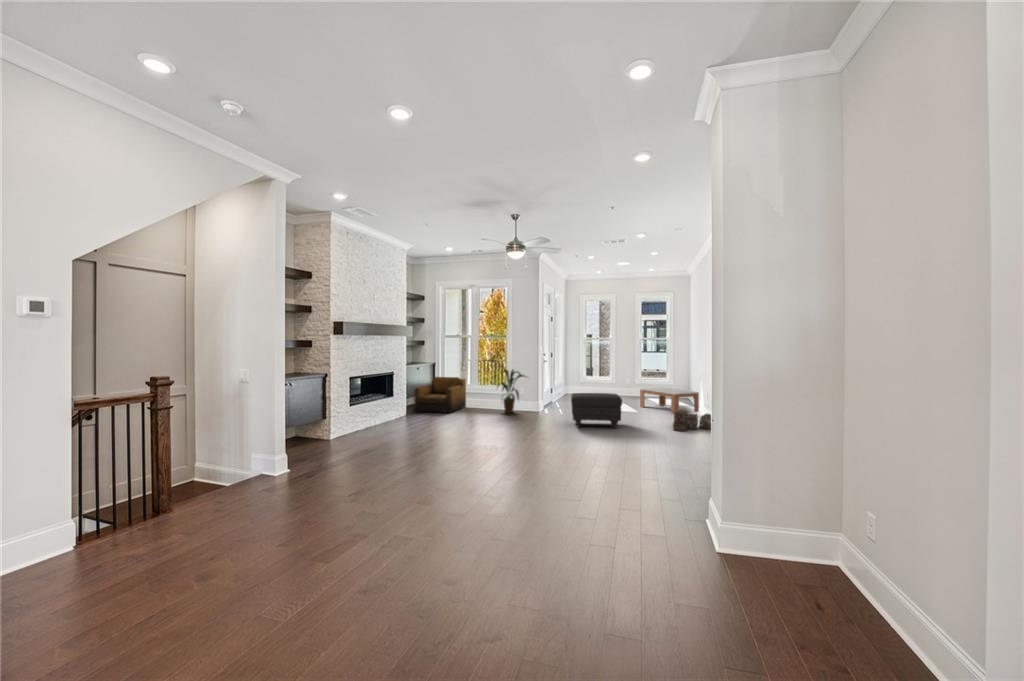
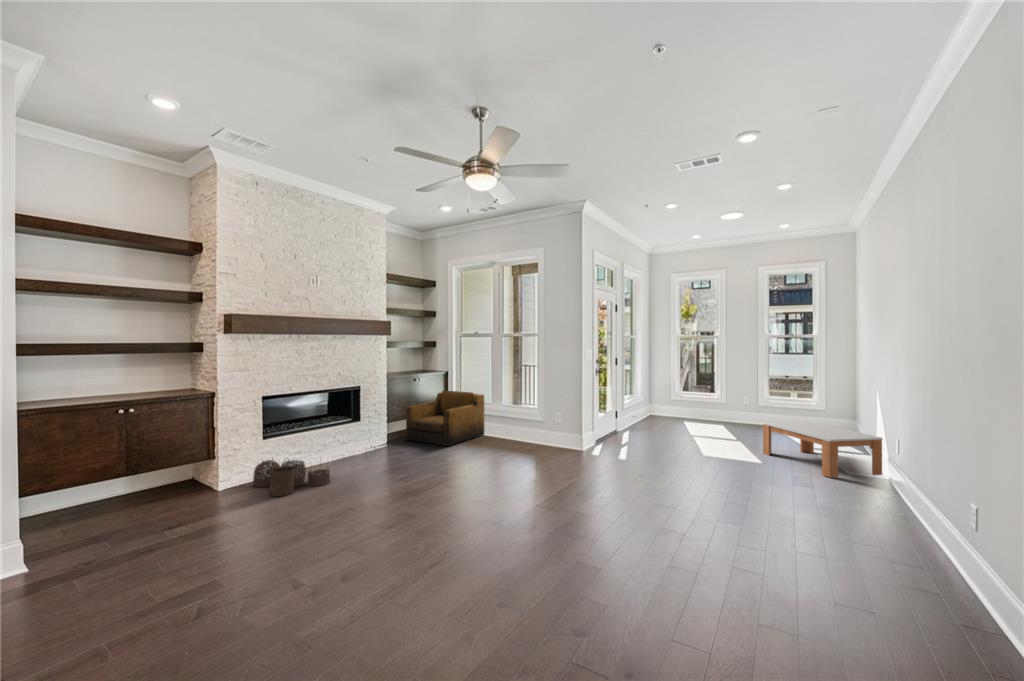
house plant: present [498,366,525,413] -> none [509,376,566,452]
ottoman: present [571,393,622,428] -> none [605,433,705,510]
woven basket: present [673,411,713,431] -> present [253,460,330,496]

